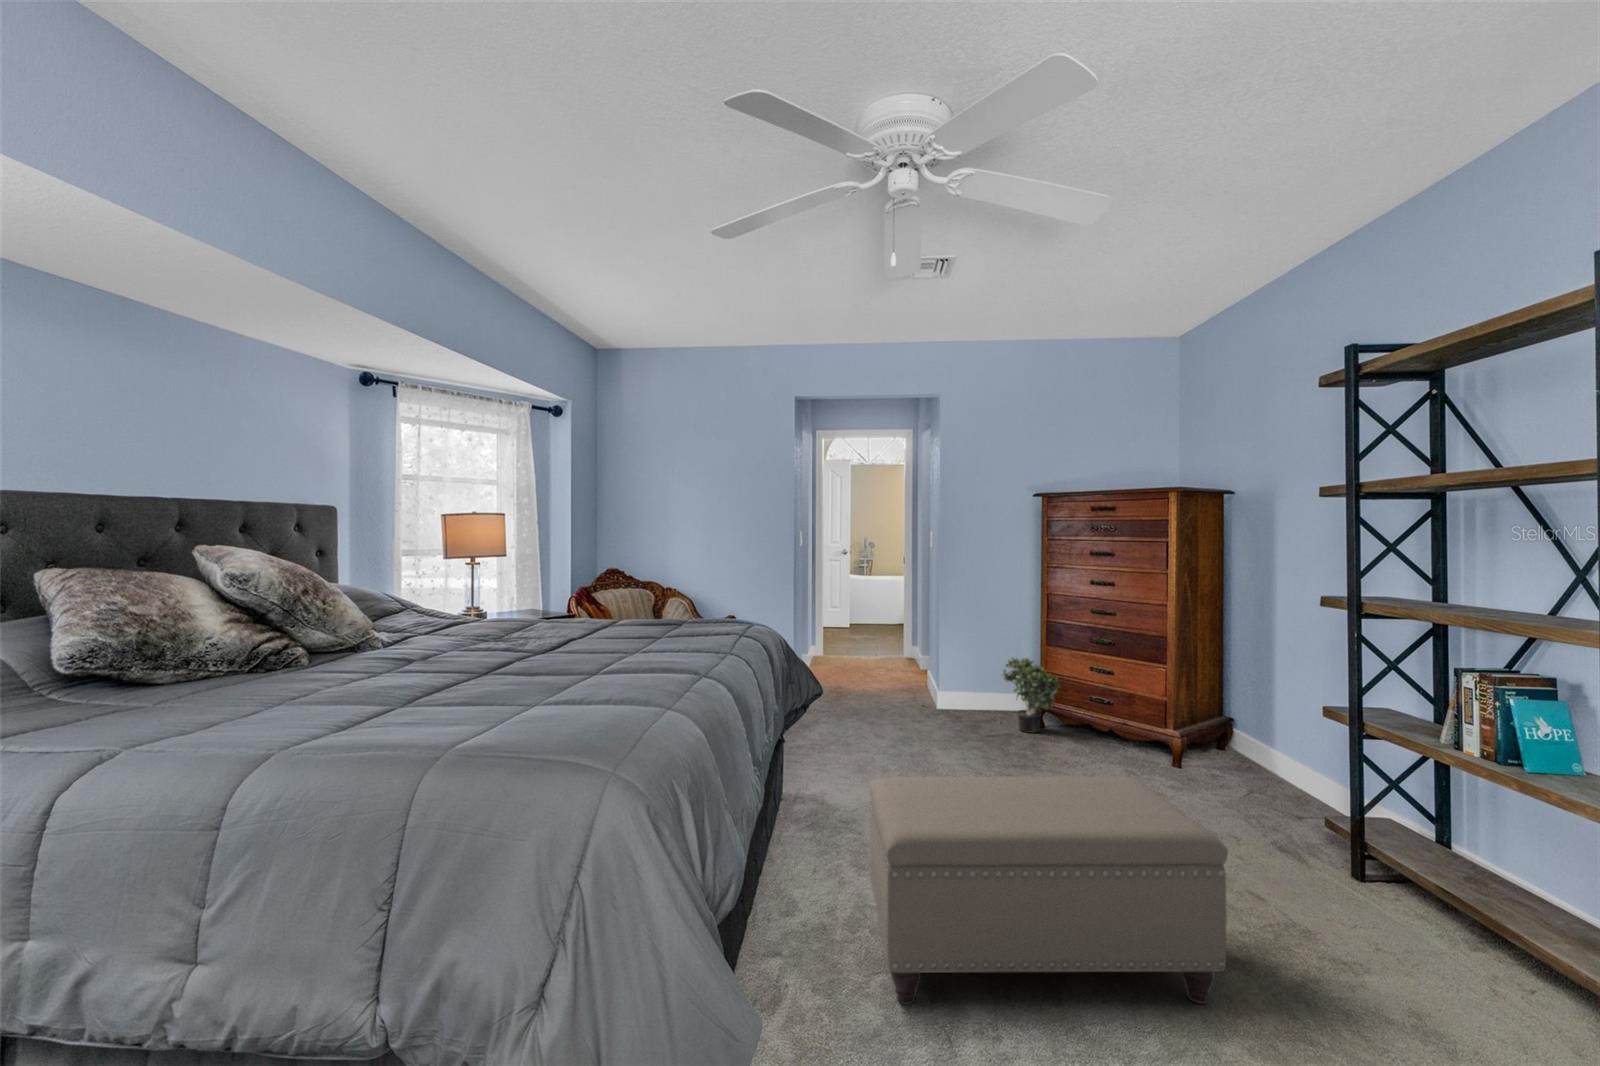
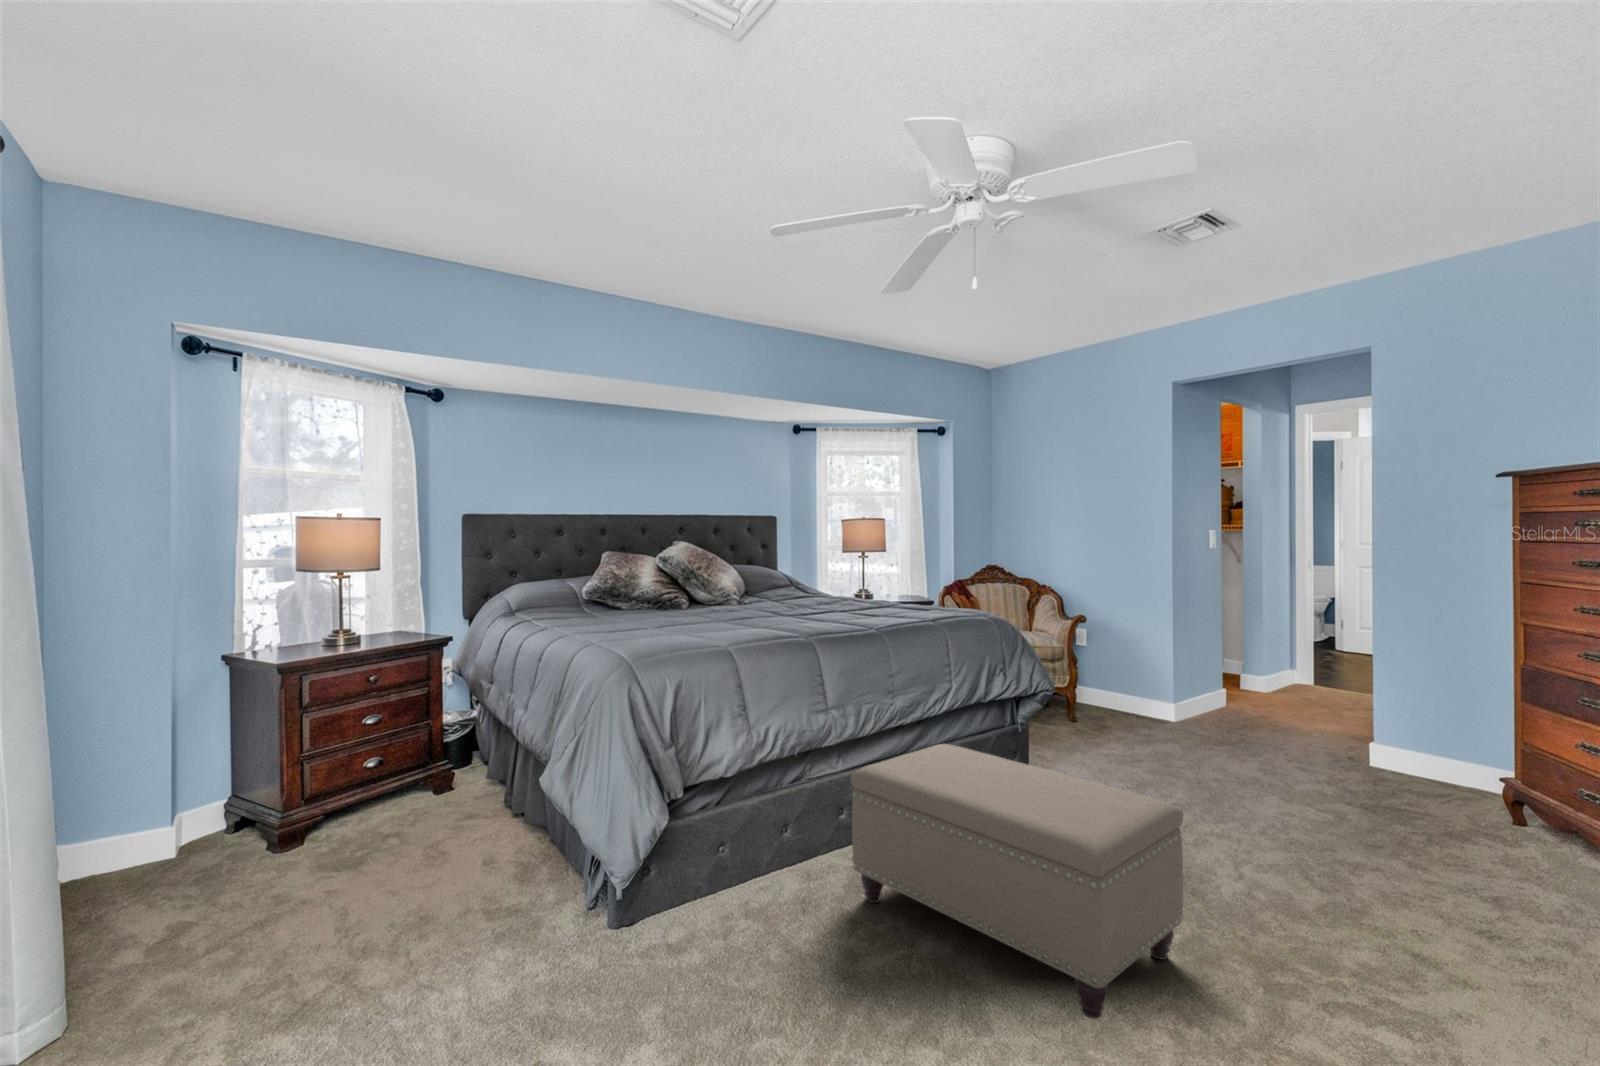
potted plant: present [1002,658,1060,733] -> none [1393,703,1502,811]

